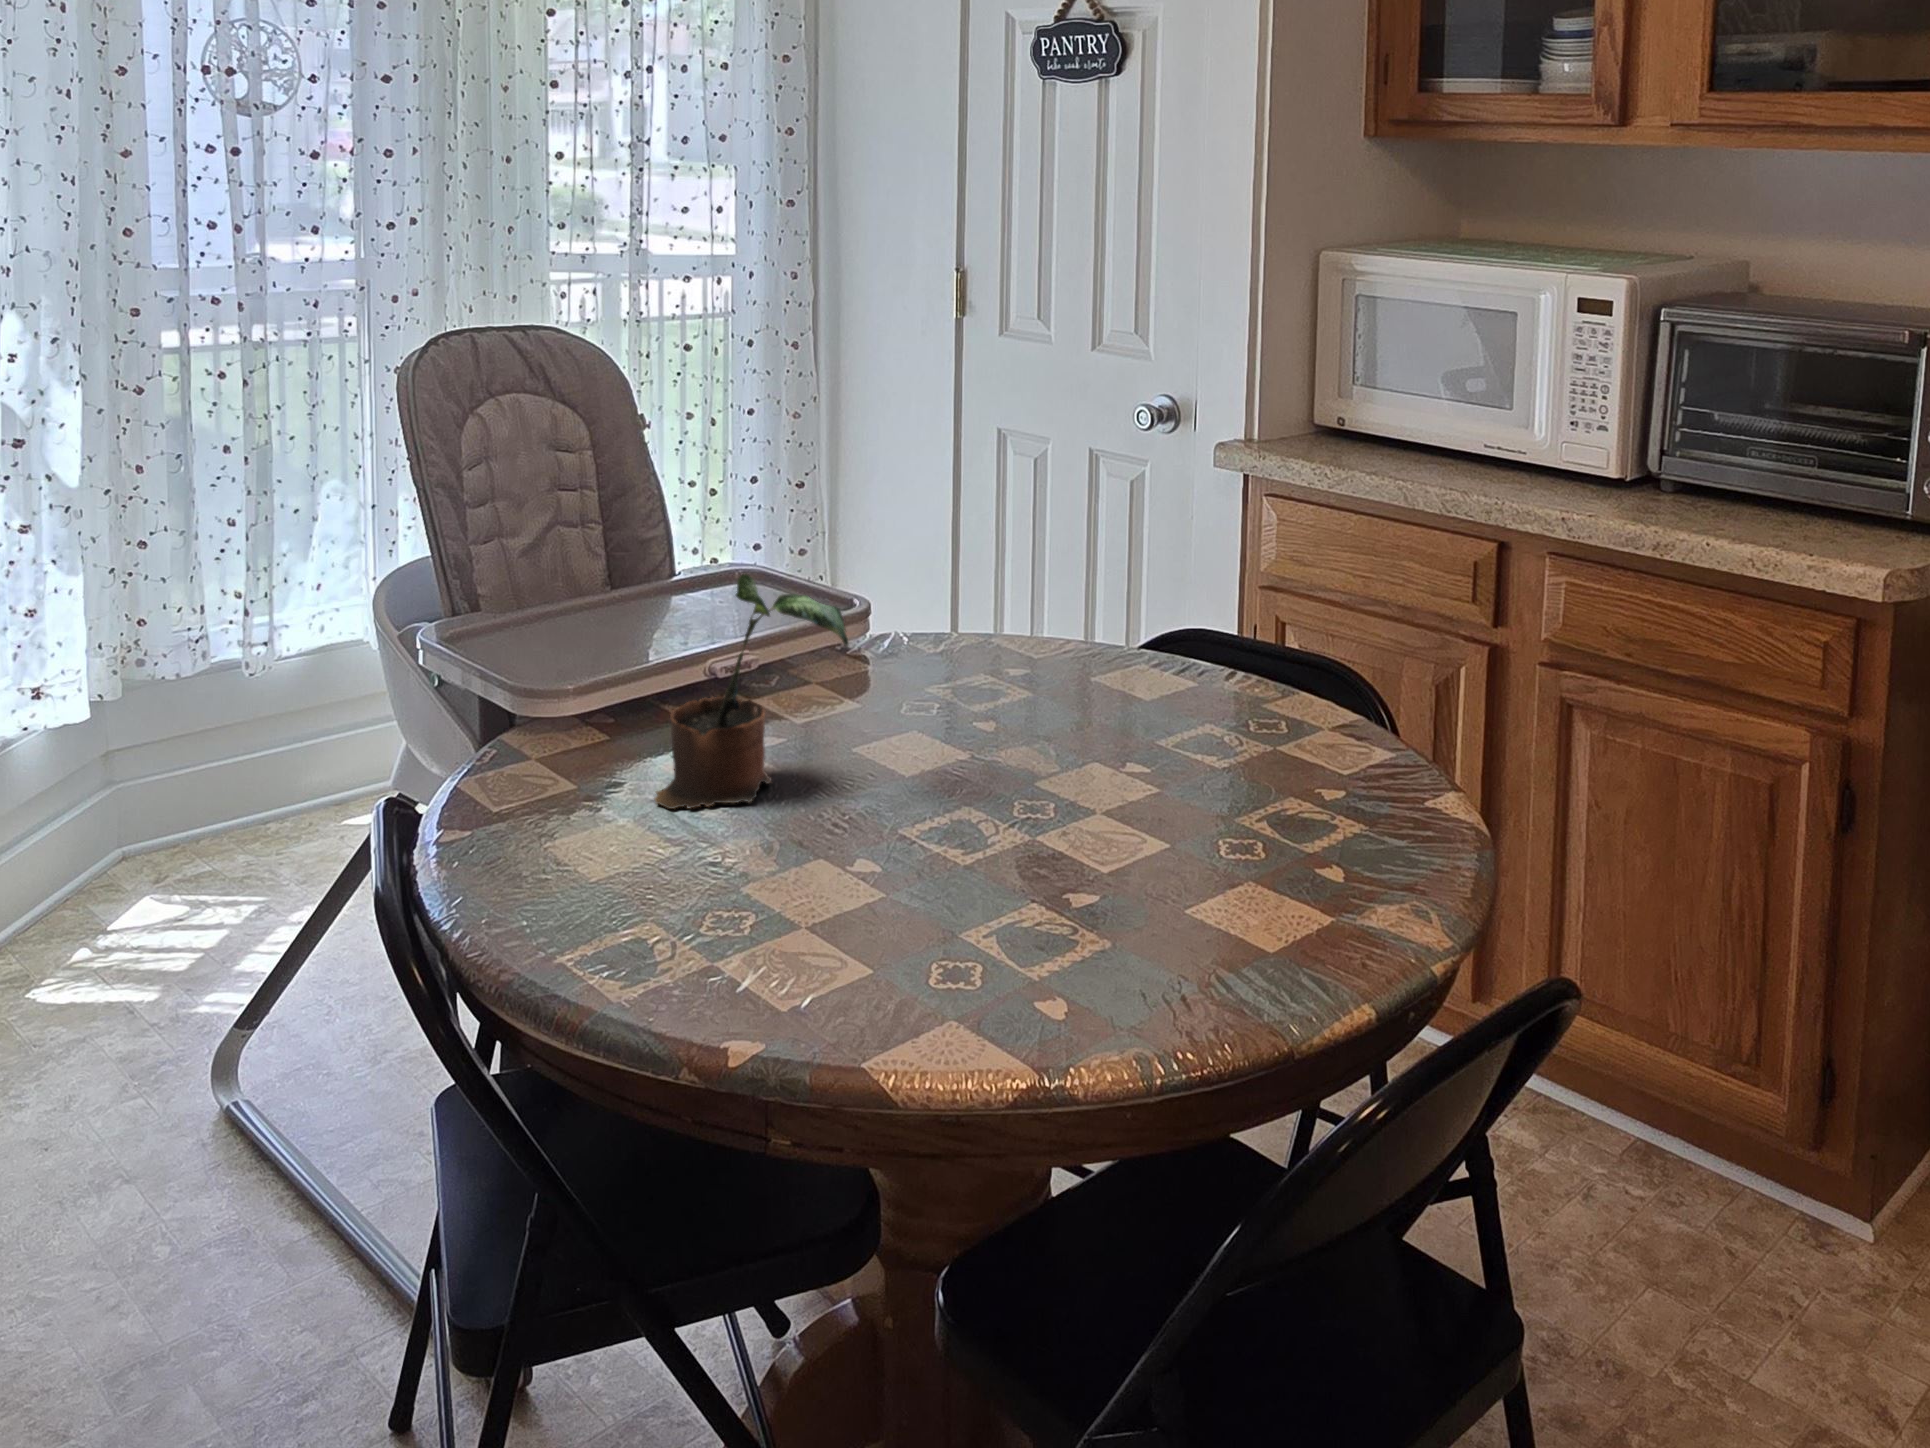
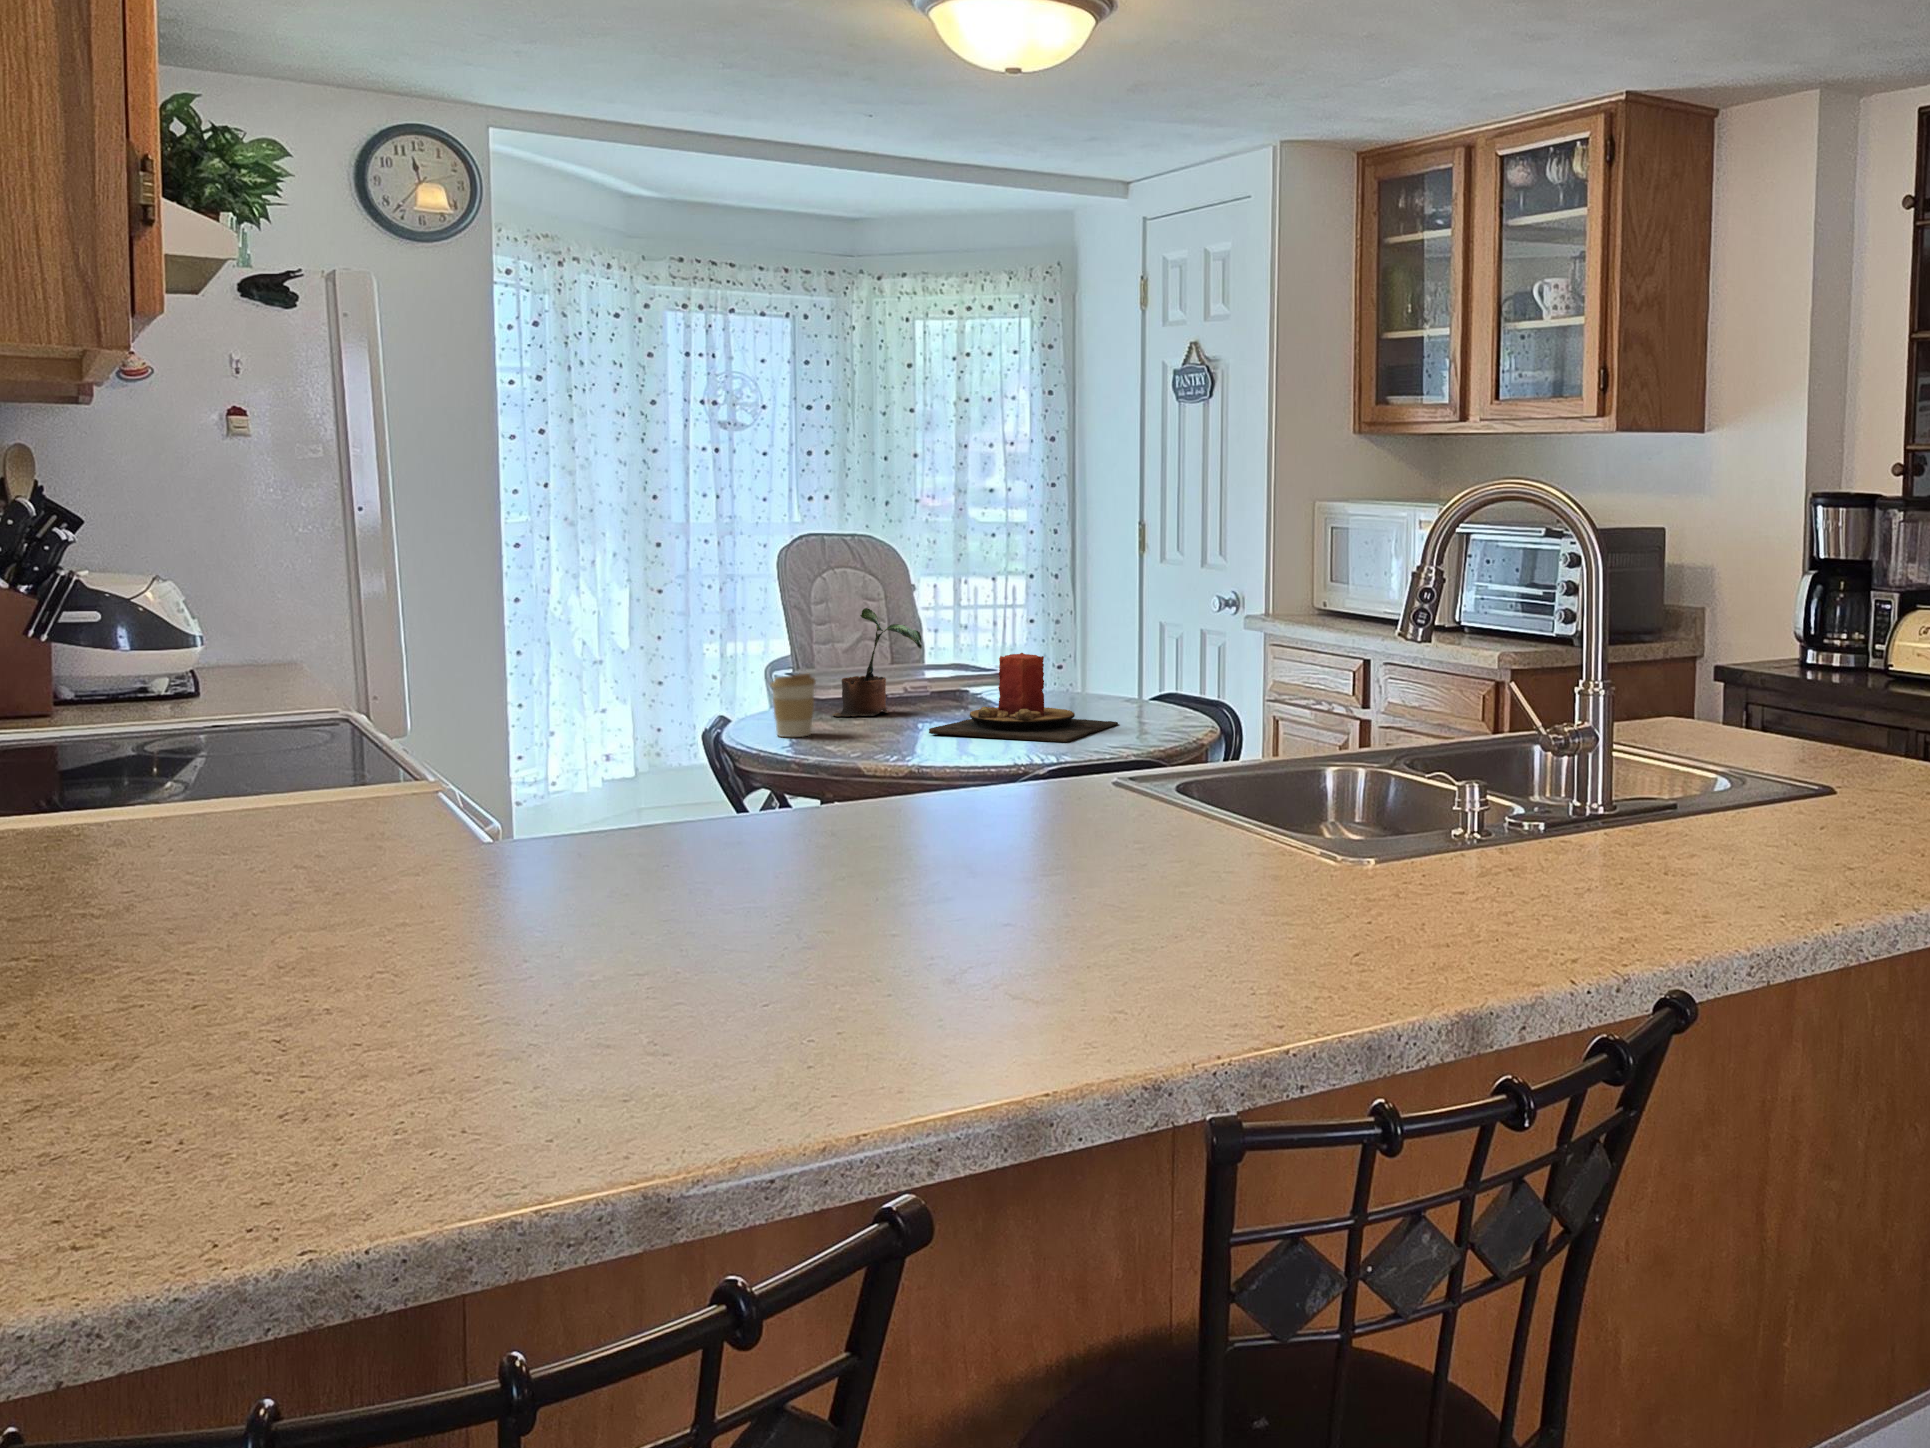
candle: none [966,681,1327,940] -> present [929,653,1118,742]
coffee cup: none [586,781,696,954] -> present [770,674,816,737]

